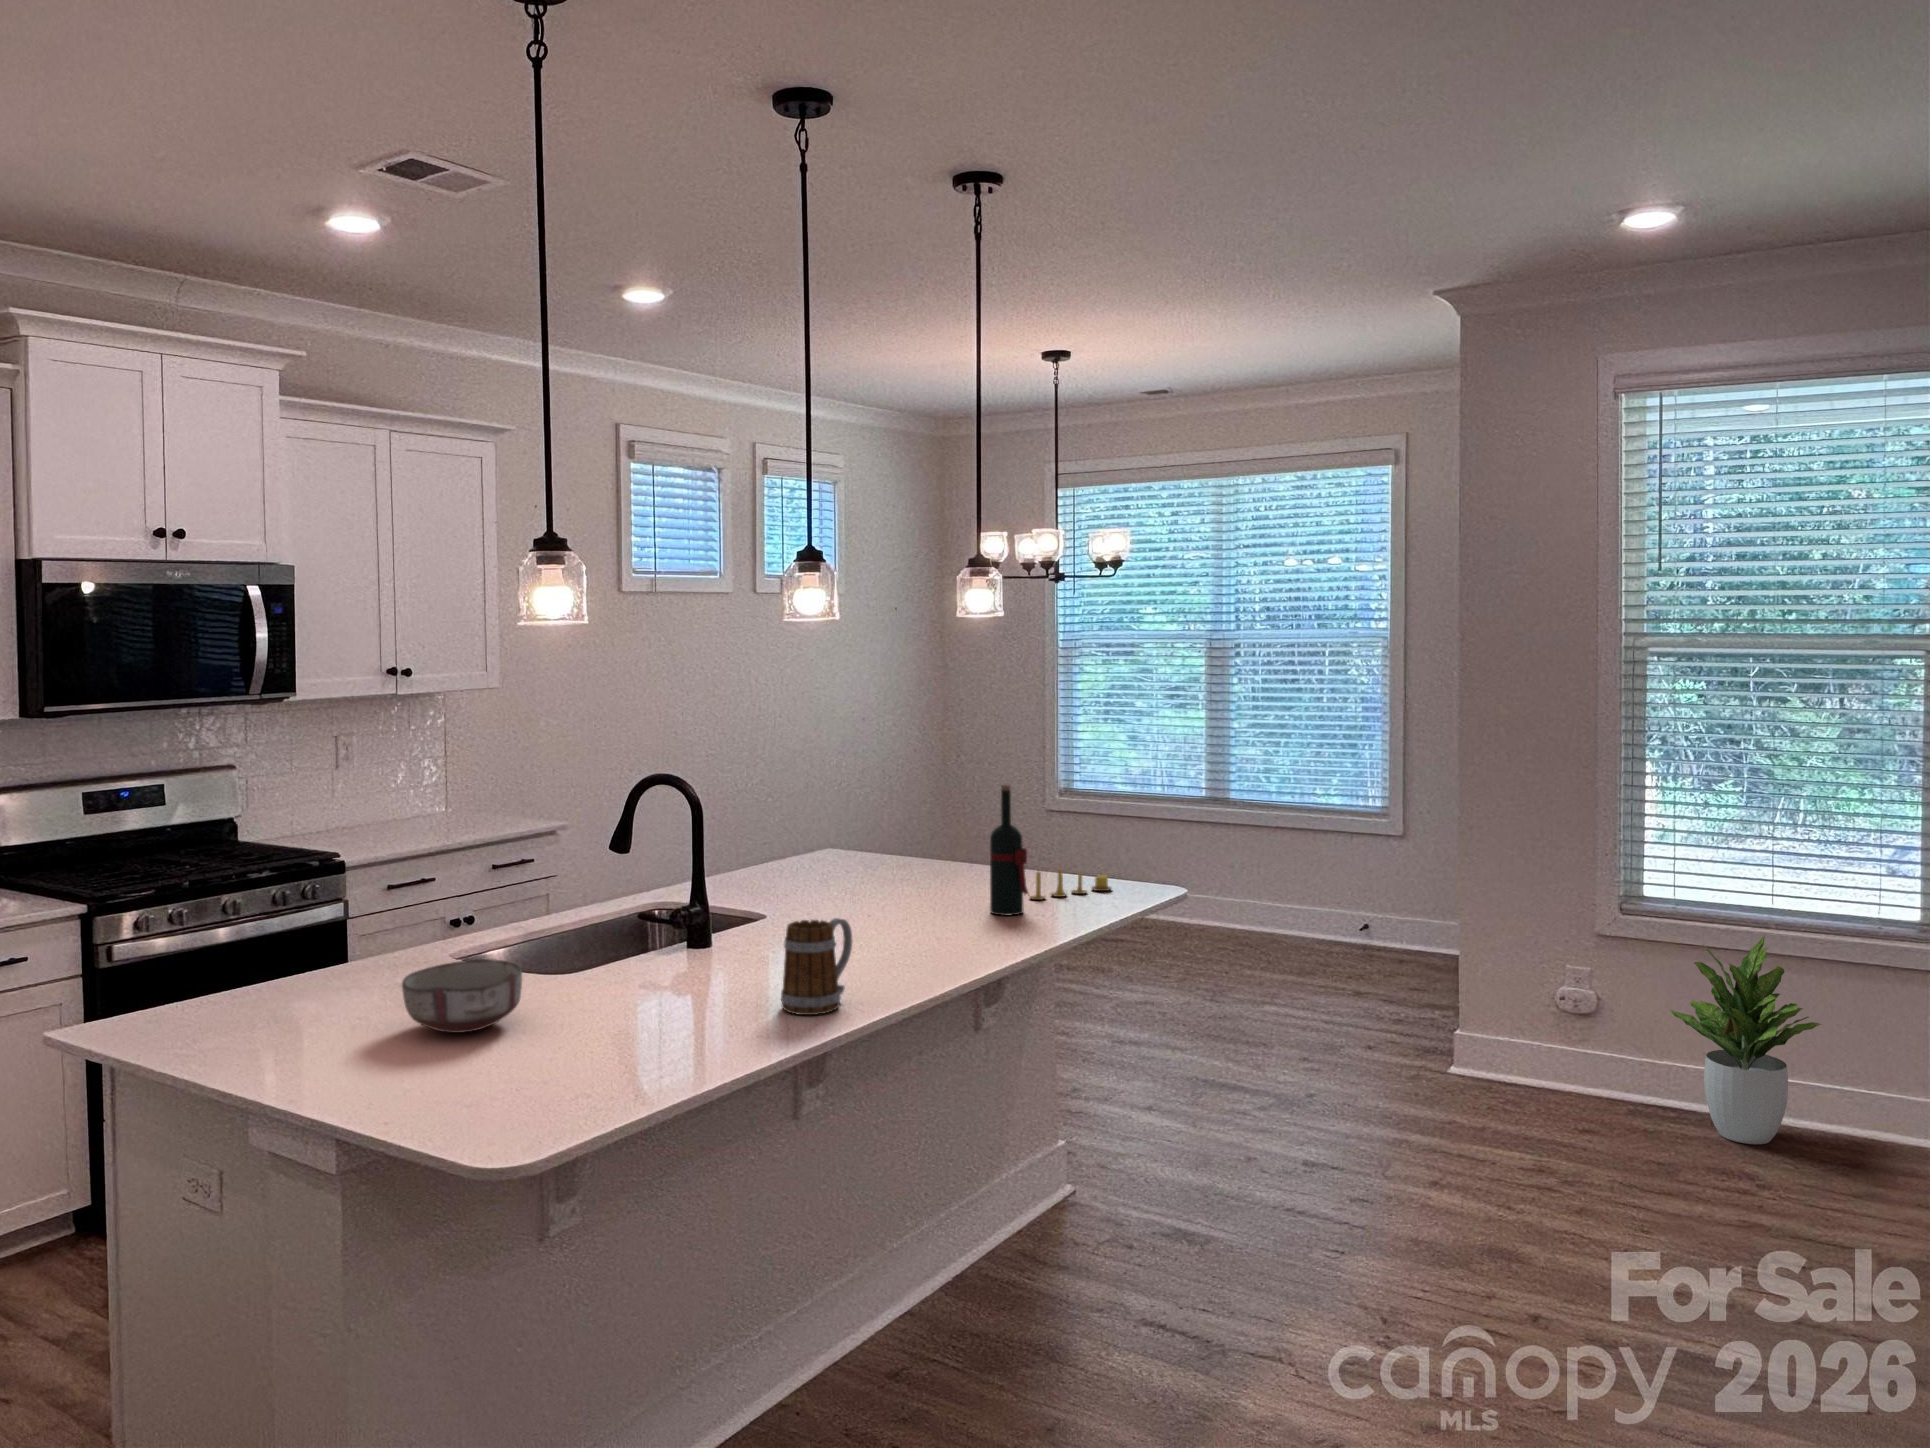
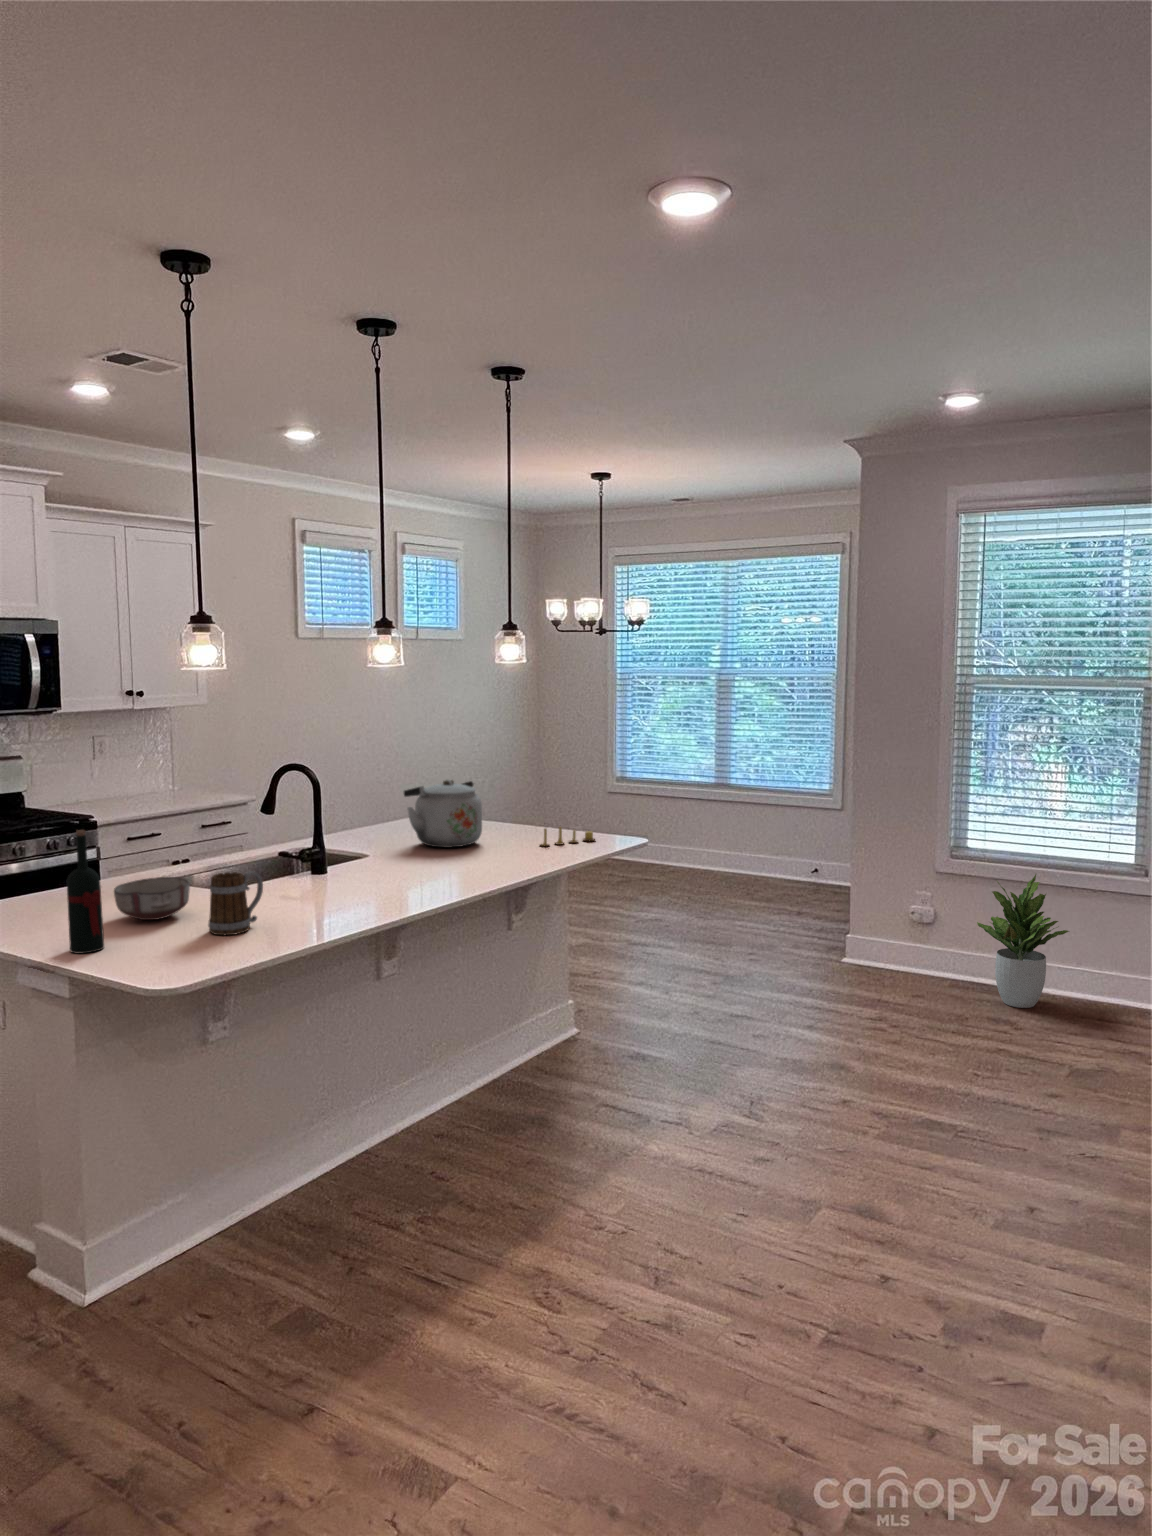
wine bottle: present [990,784,1028,916] -> present [67,830,104,953]
kettle: none [818,797,939,902] -> present [404,780,482,847]
mug: present [781,918,852,1015] -> present [208,871,263,935]

